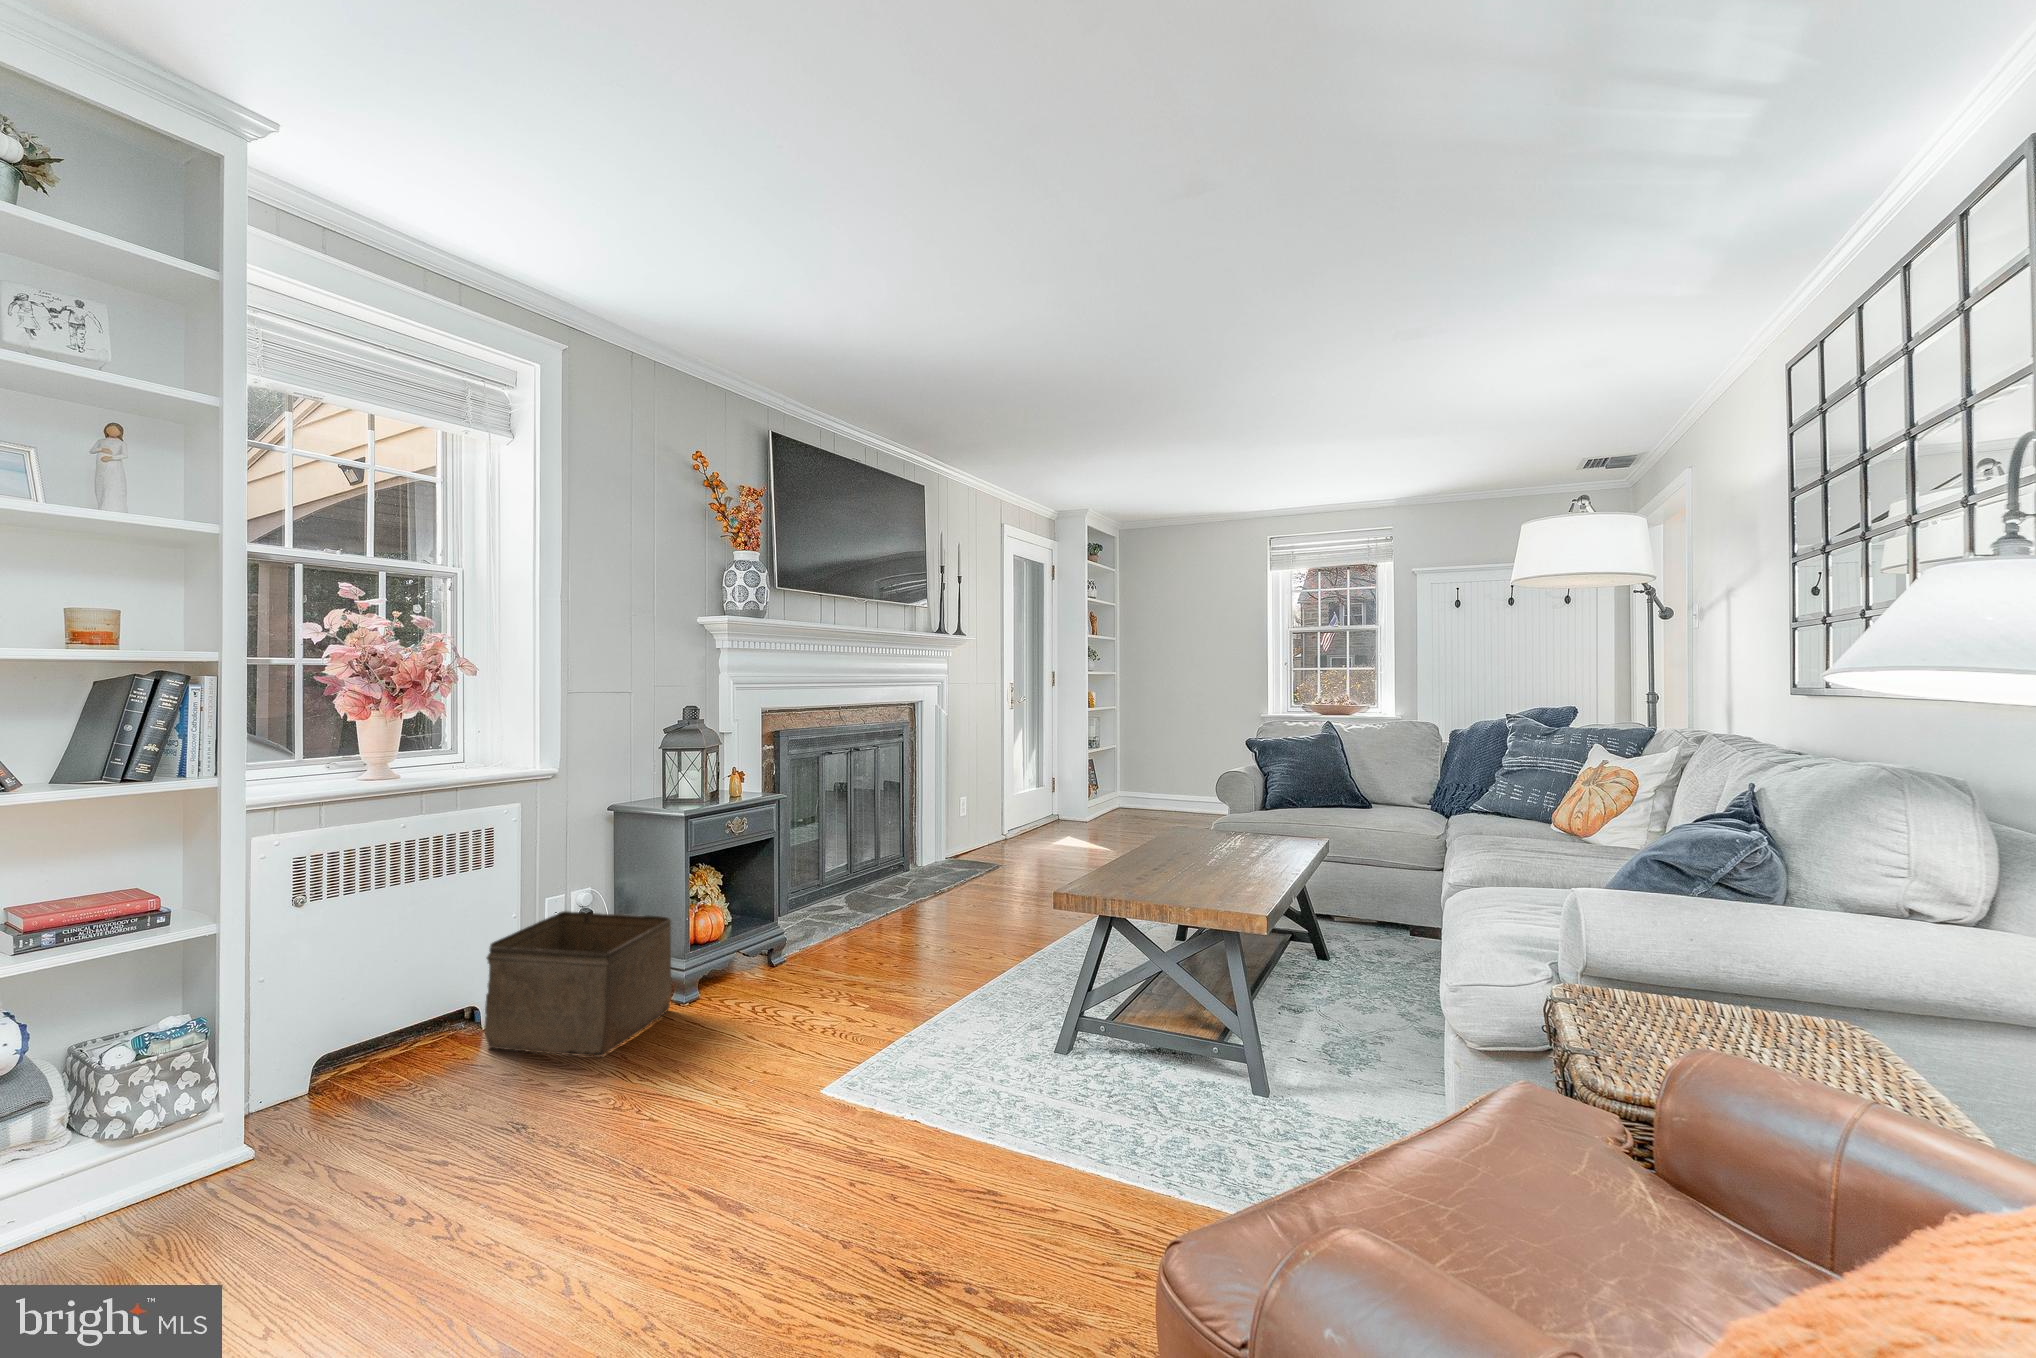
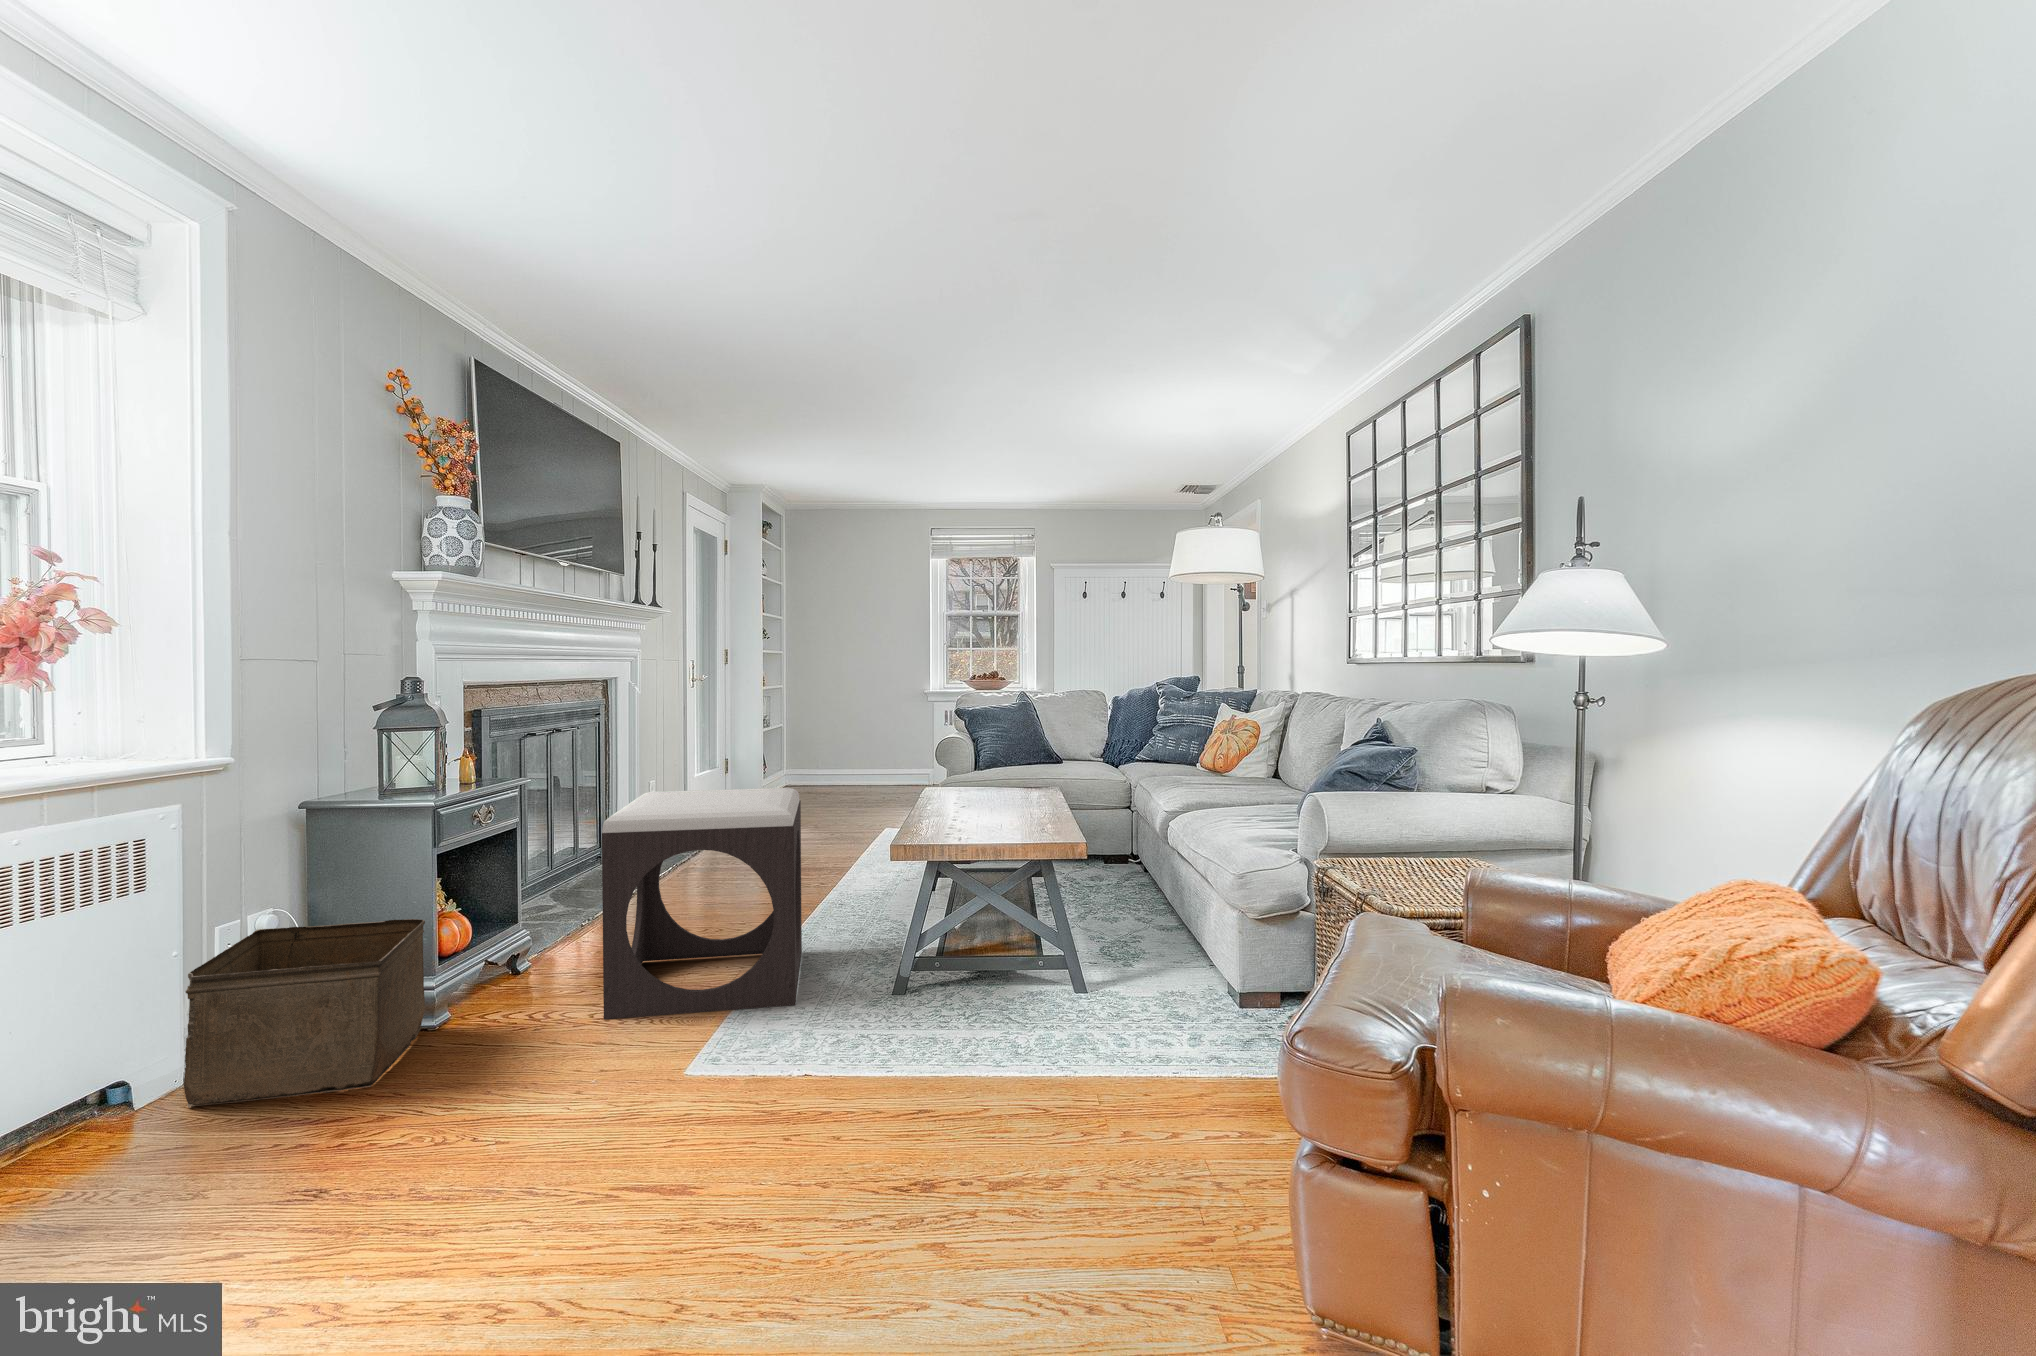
footstool: none [799,819,1010,1047] -> present [602,788,802,1019]

